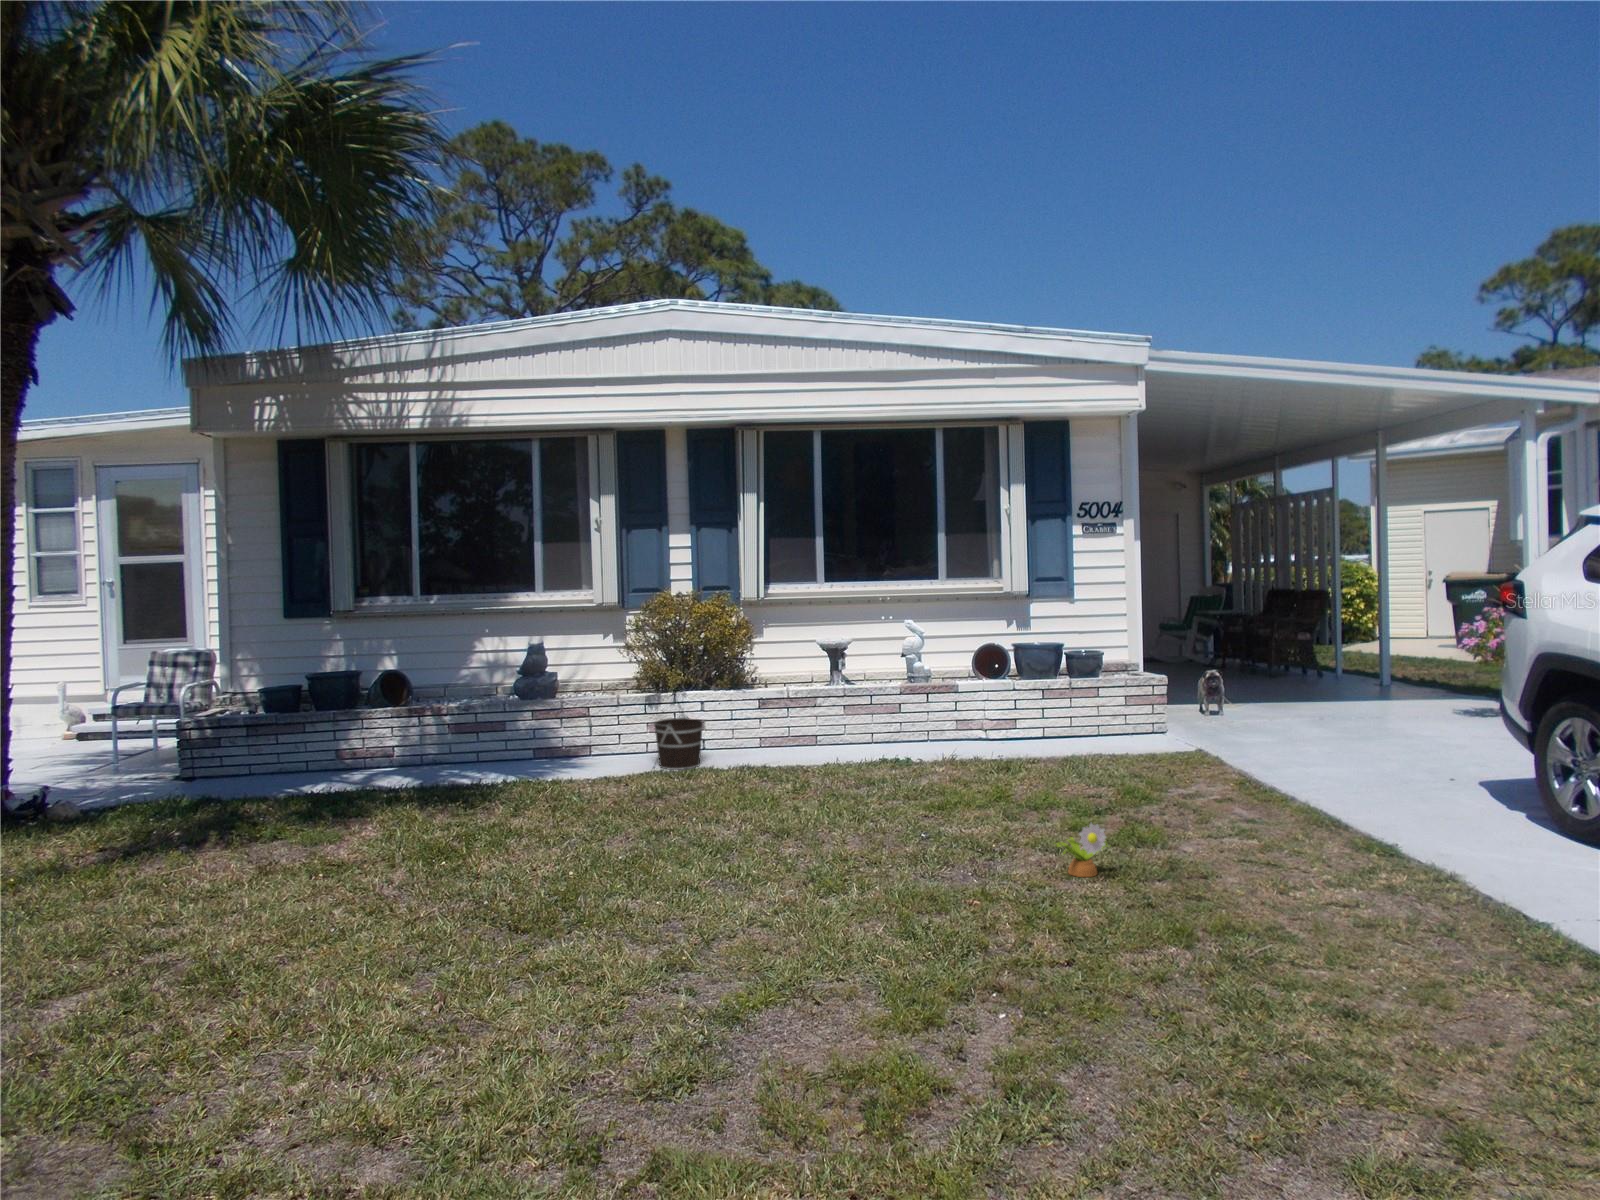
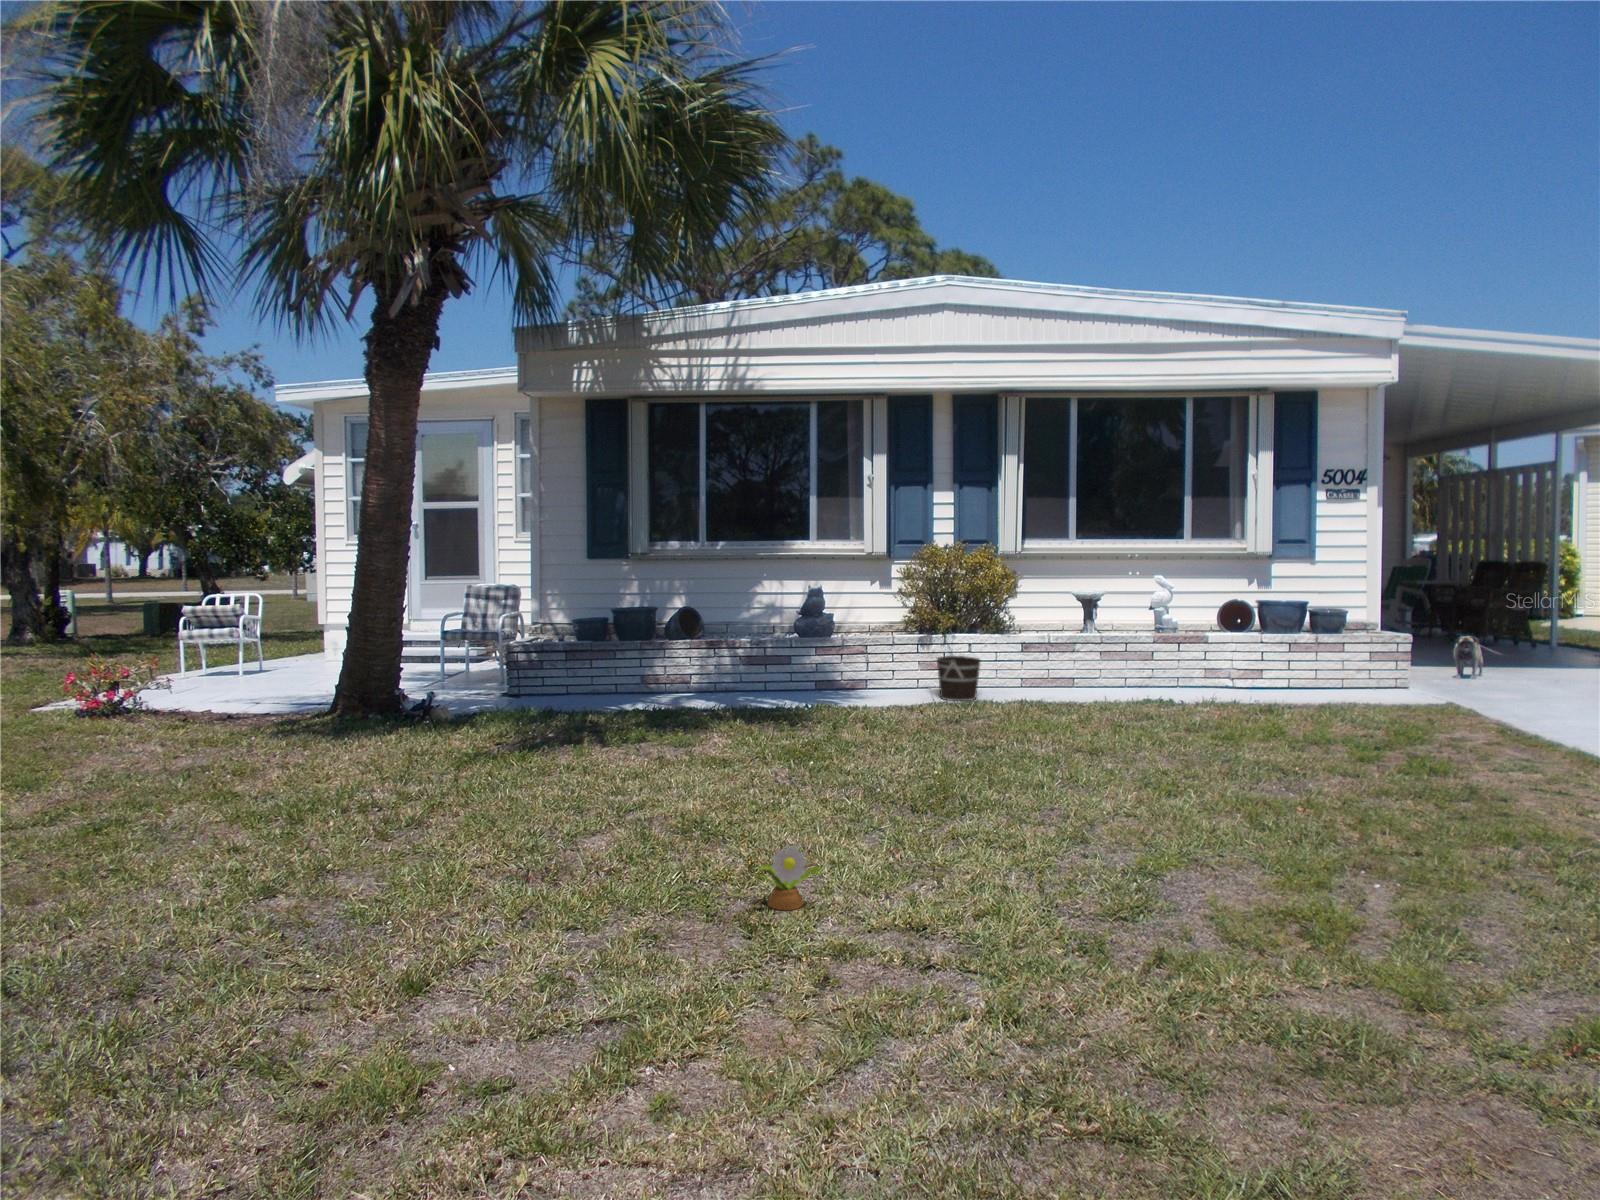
decorative plant: present [1057,823,1108,877] -> present [758,845,822,910]

